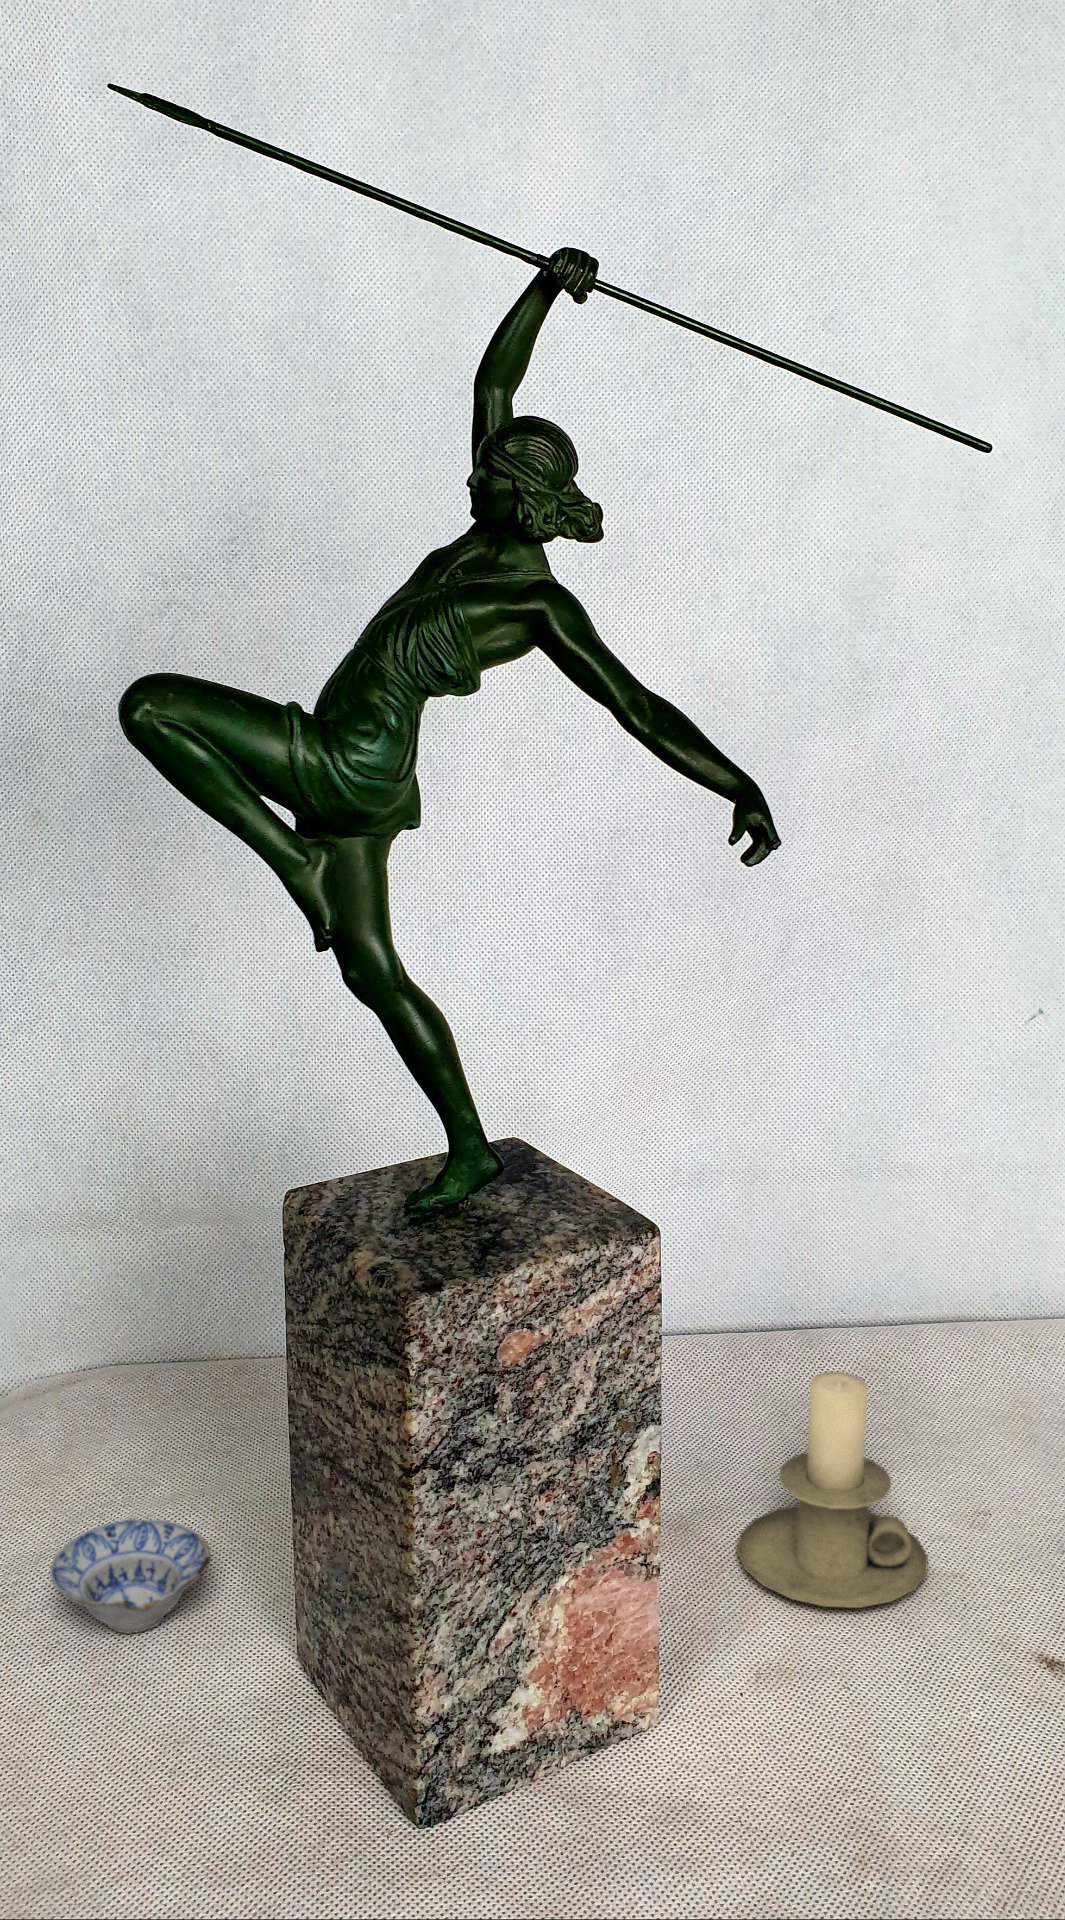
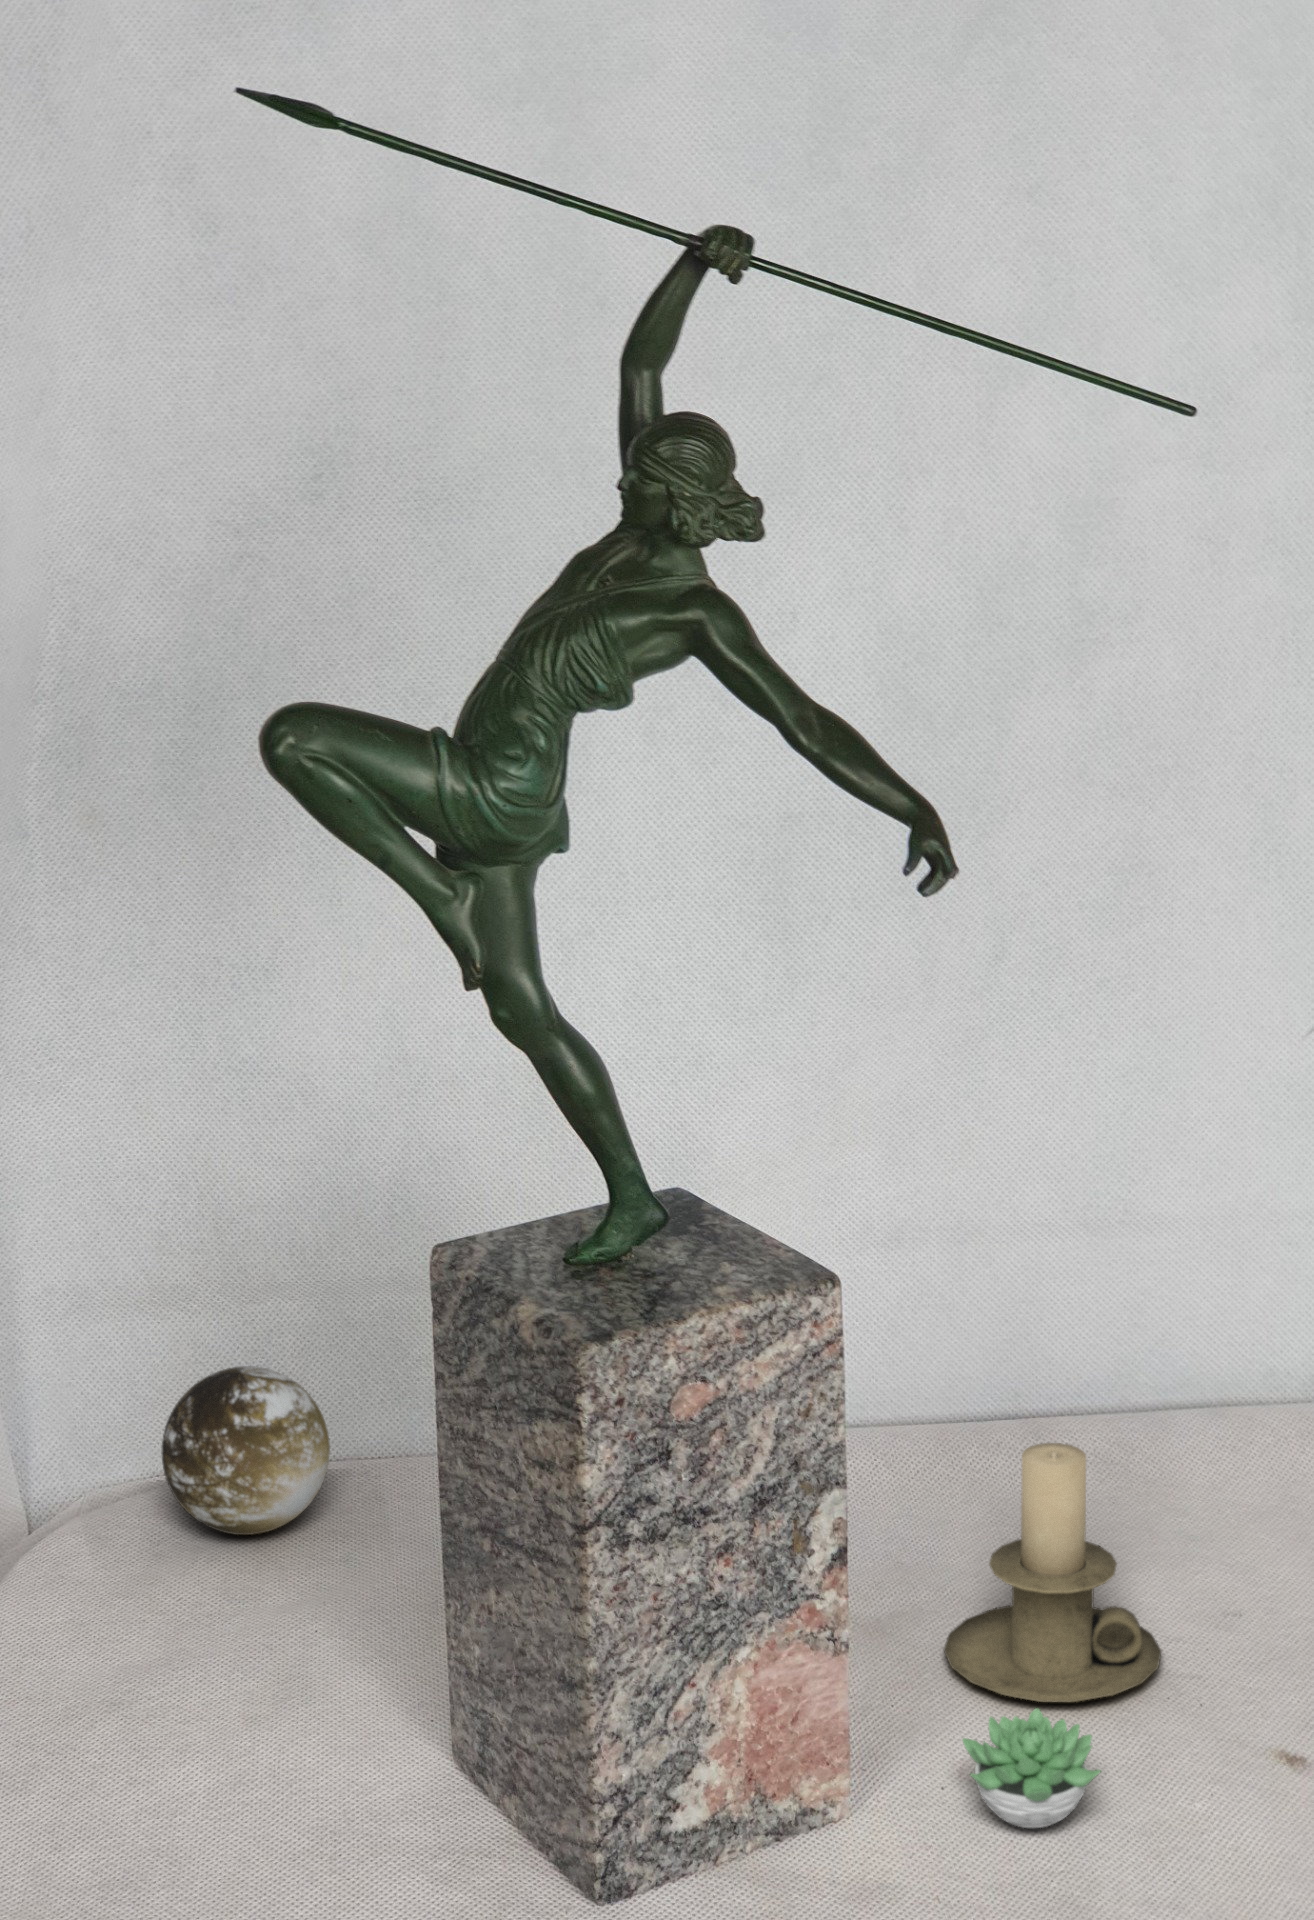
decorative orb: none [80,1282,221,1424] -> present [162,1366,330,1535]
ceramic bowl: present [50,1519,211,1634] -> none [174,1624,351,1743]
succulent plant: none [763,1629,896,1748] -> present [963,1709,1101,1828]

